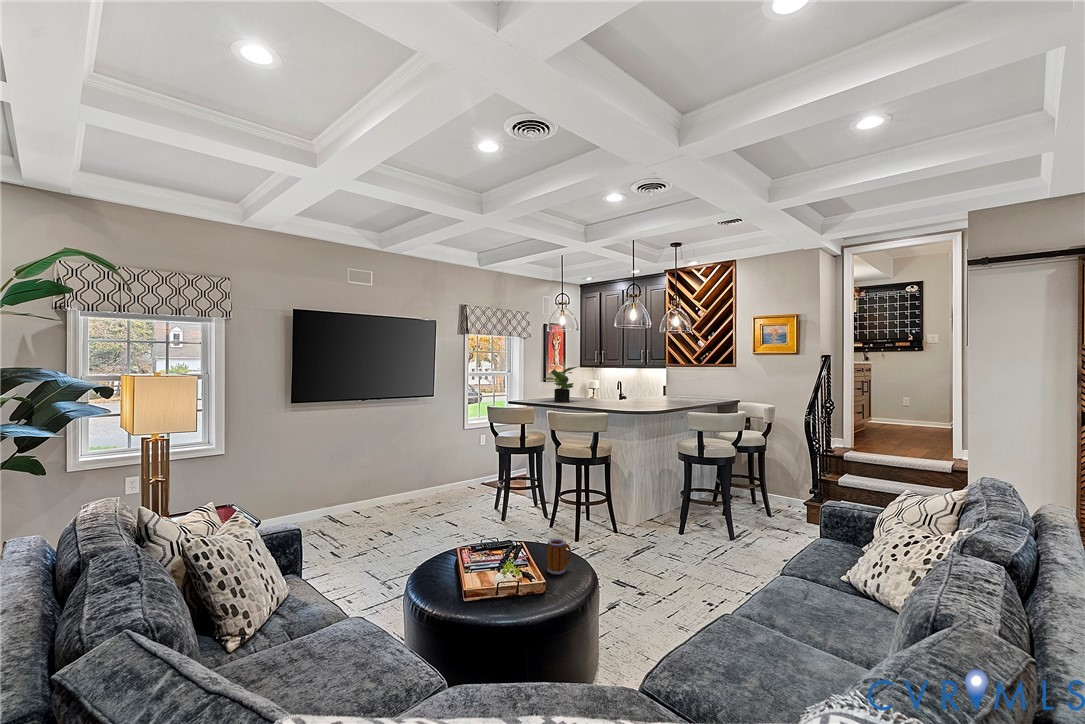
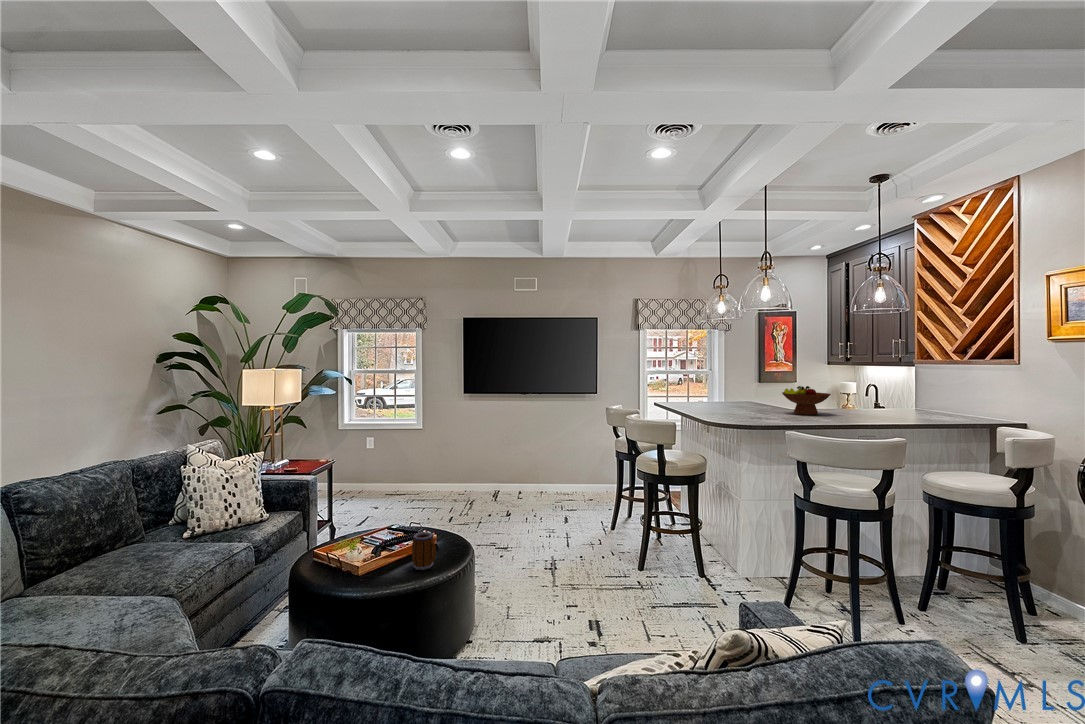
potted plant: present [543,367,577,403] -> none [695,362,736,406]
fruit bowl: none [626,385,658,406] -> present [782,386,831,415]

